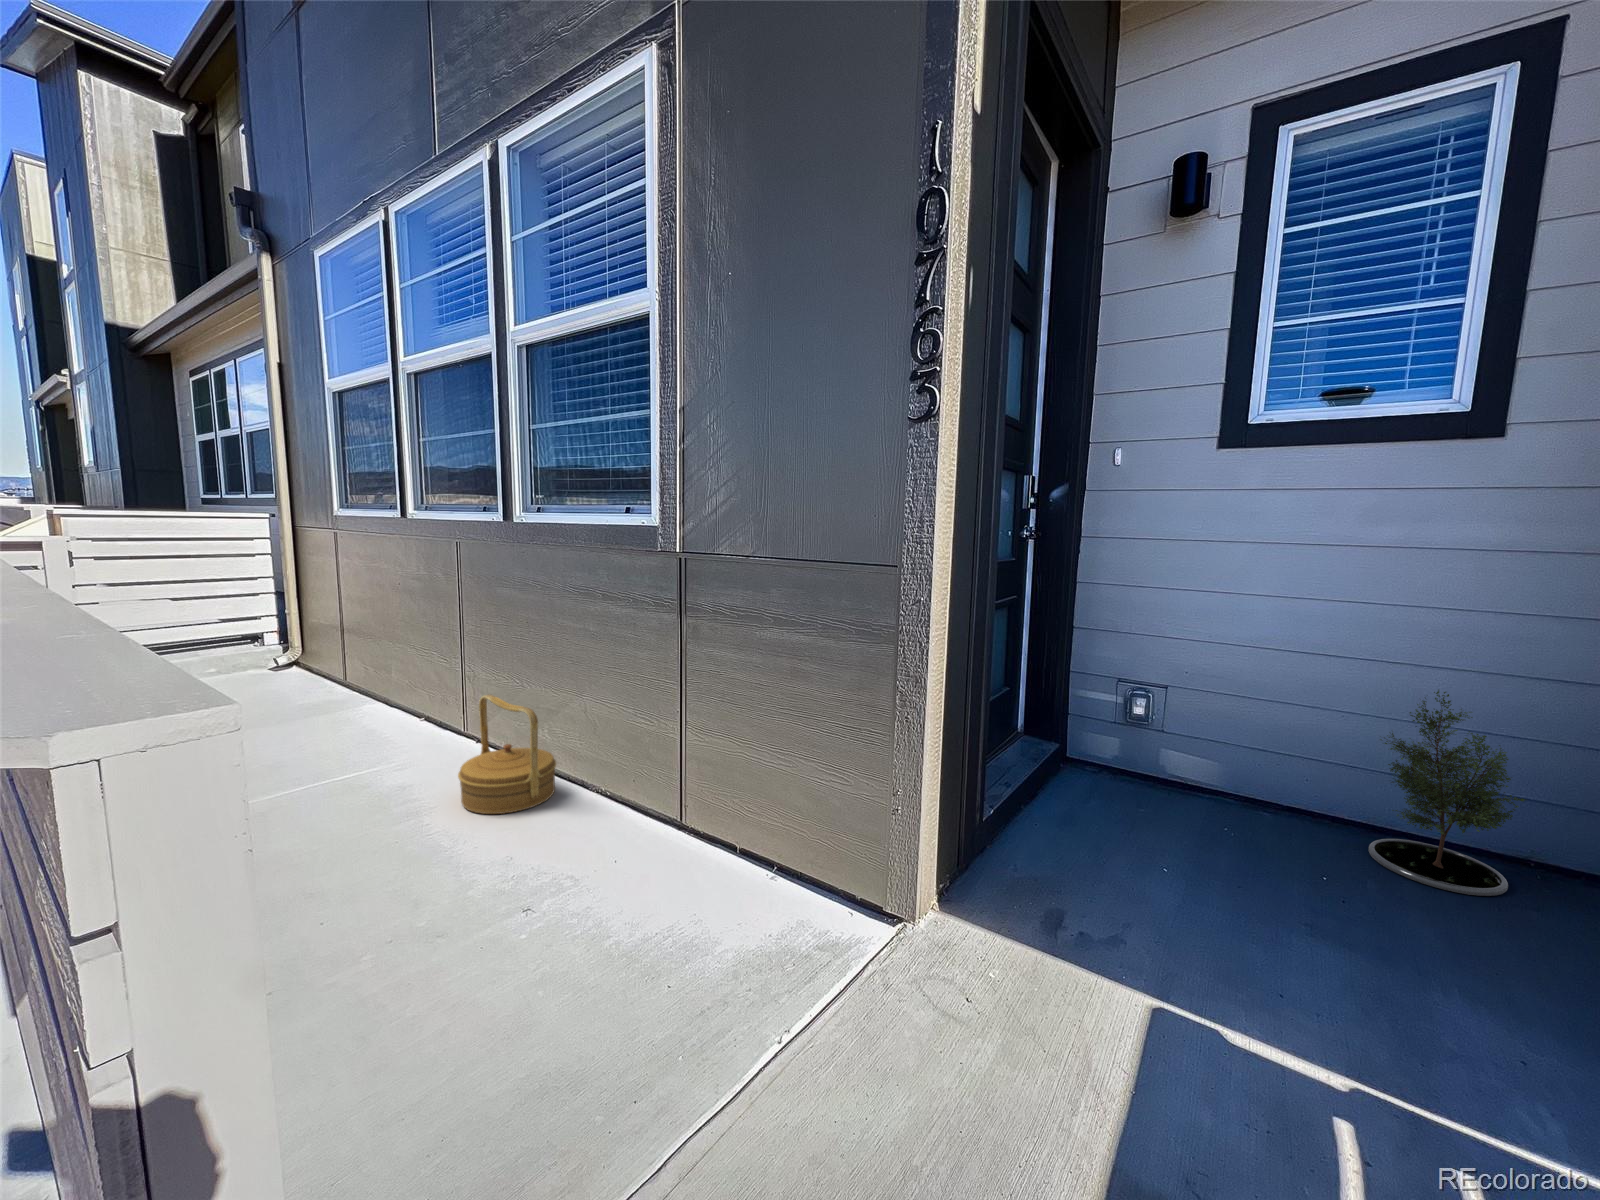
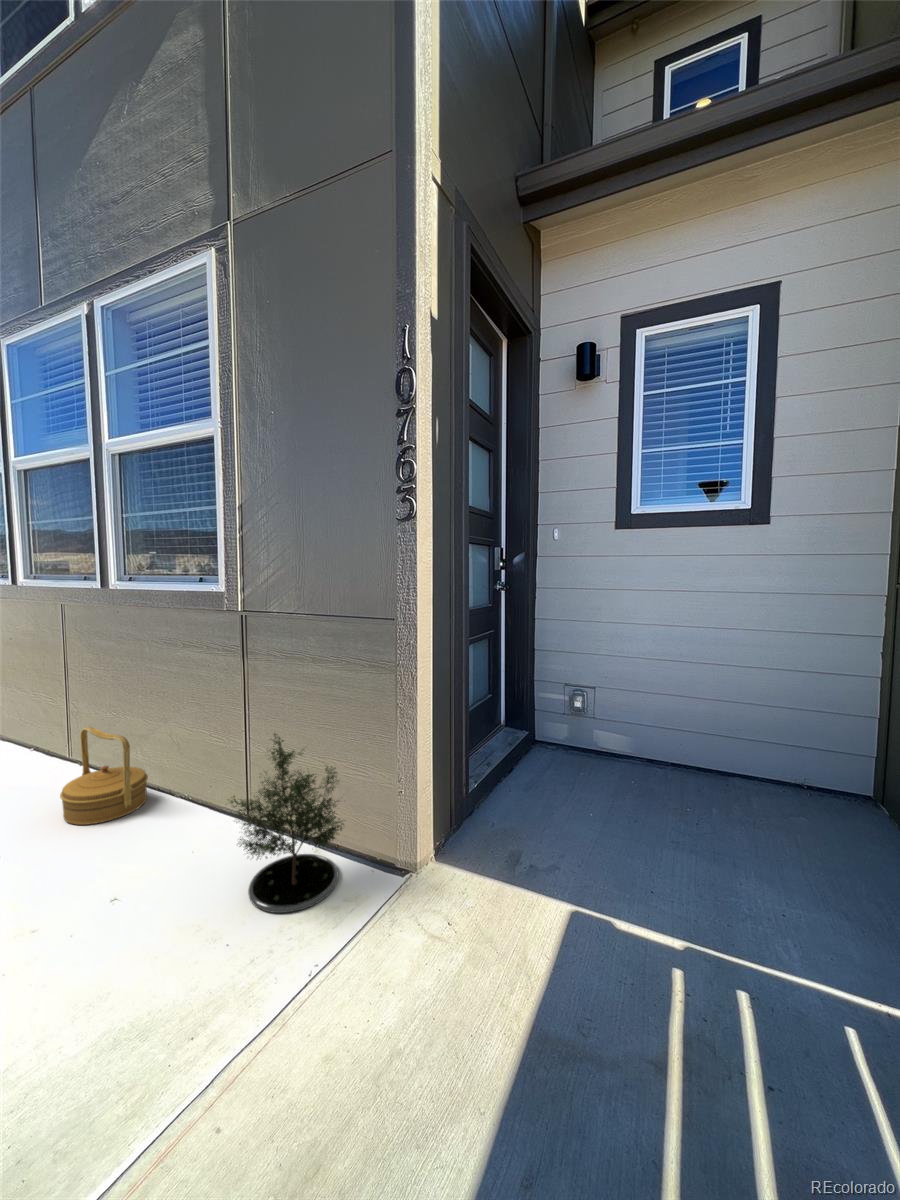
potted tree: present [1369,690,1526,896] -> present [230,734,344,913]

